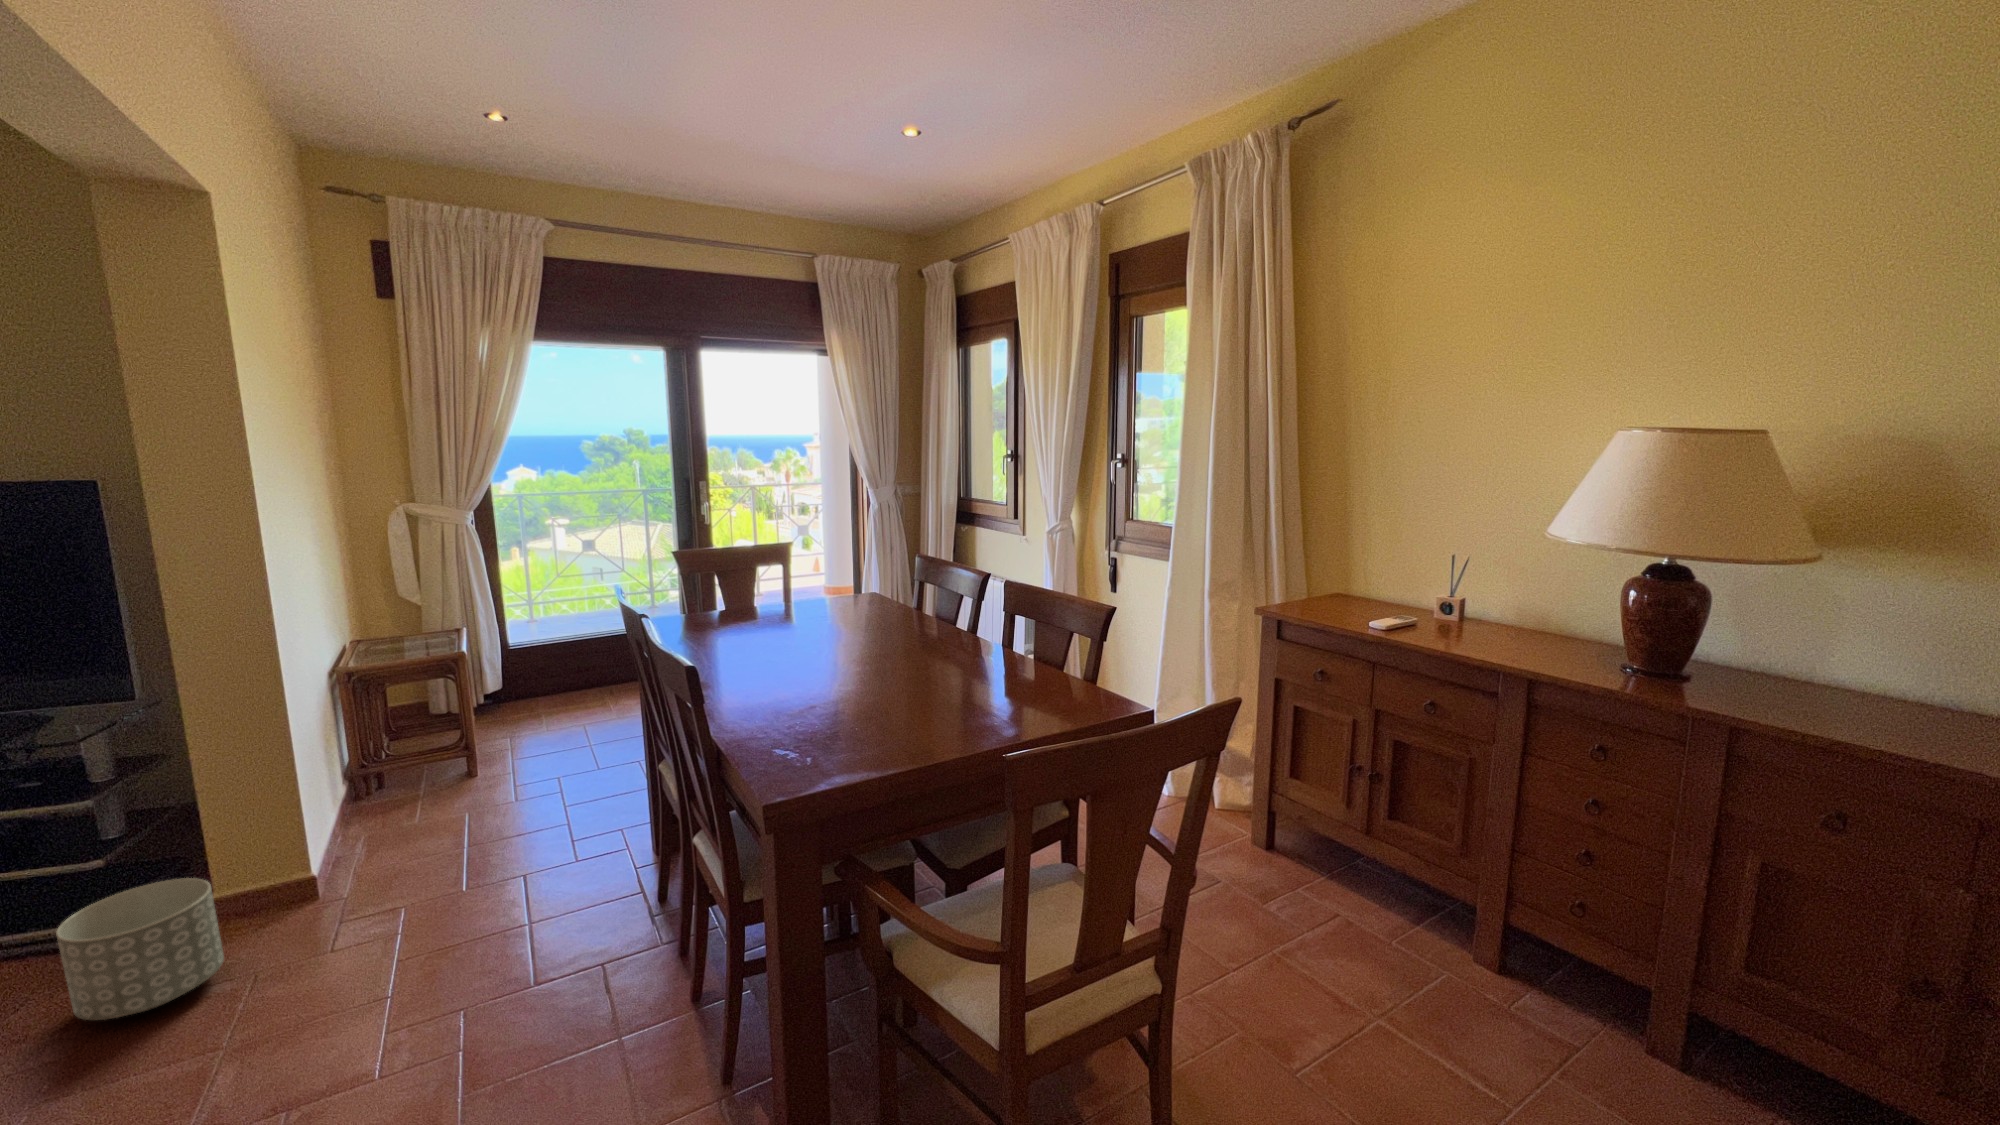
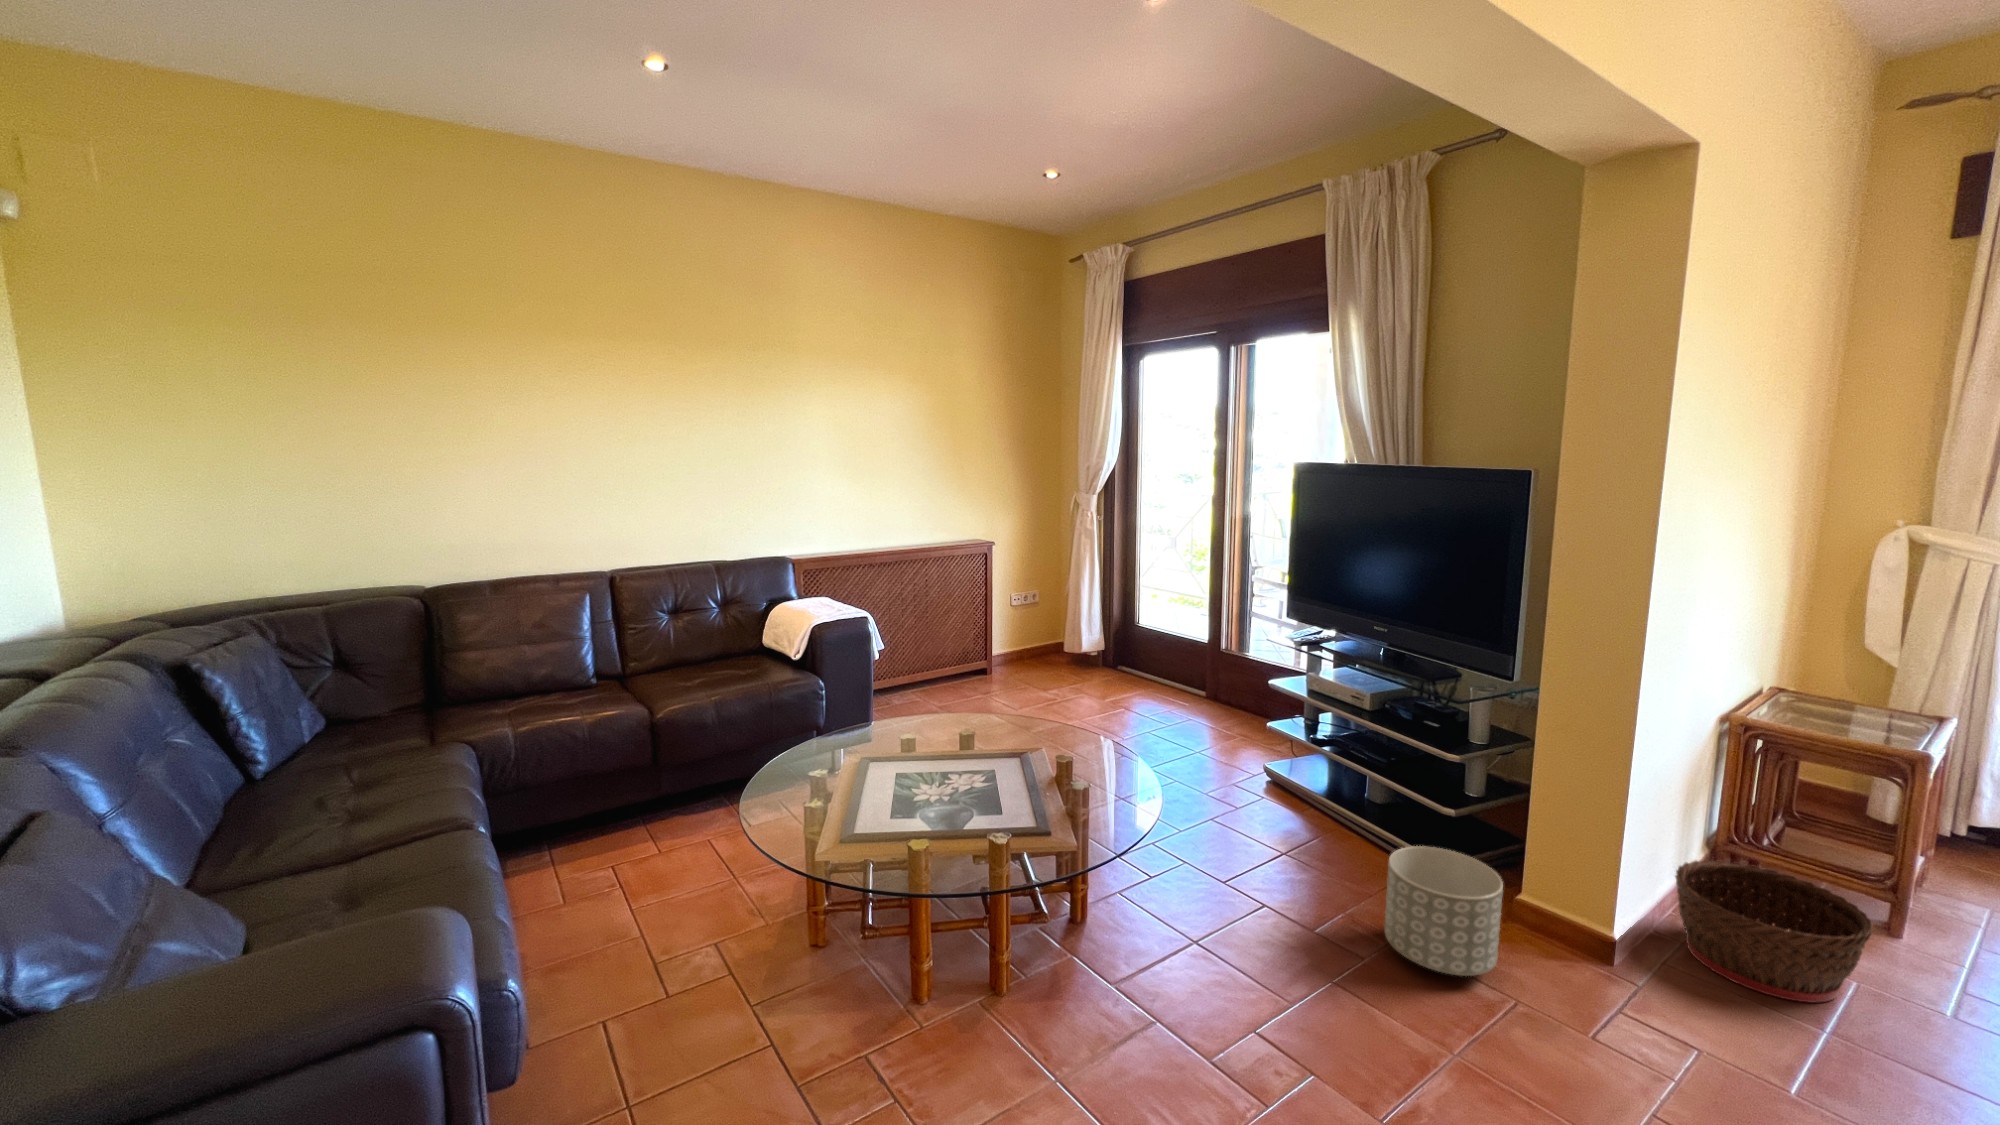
basket: none [340,762,469,856] -> present [1675,860,1873,1003]

